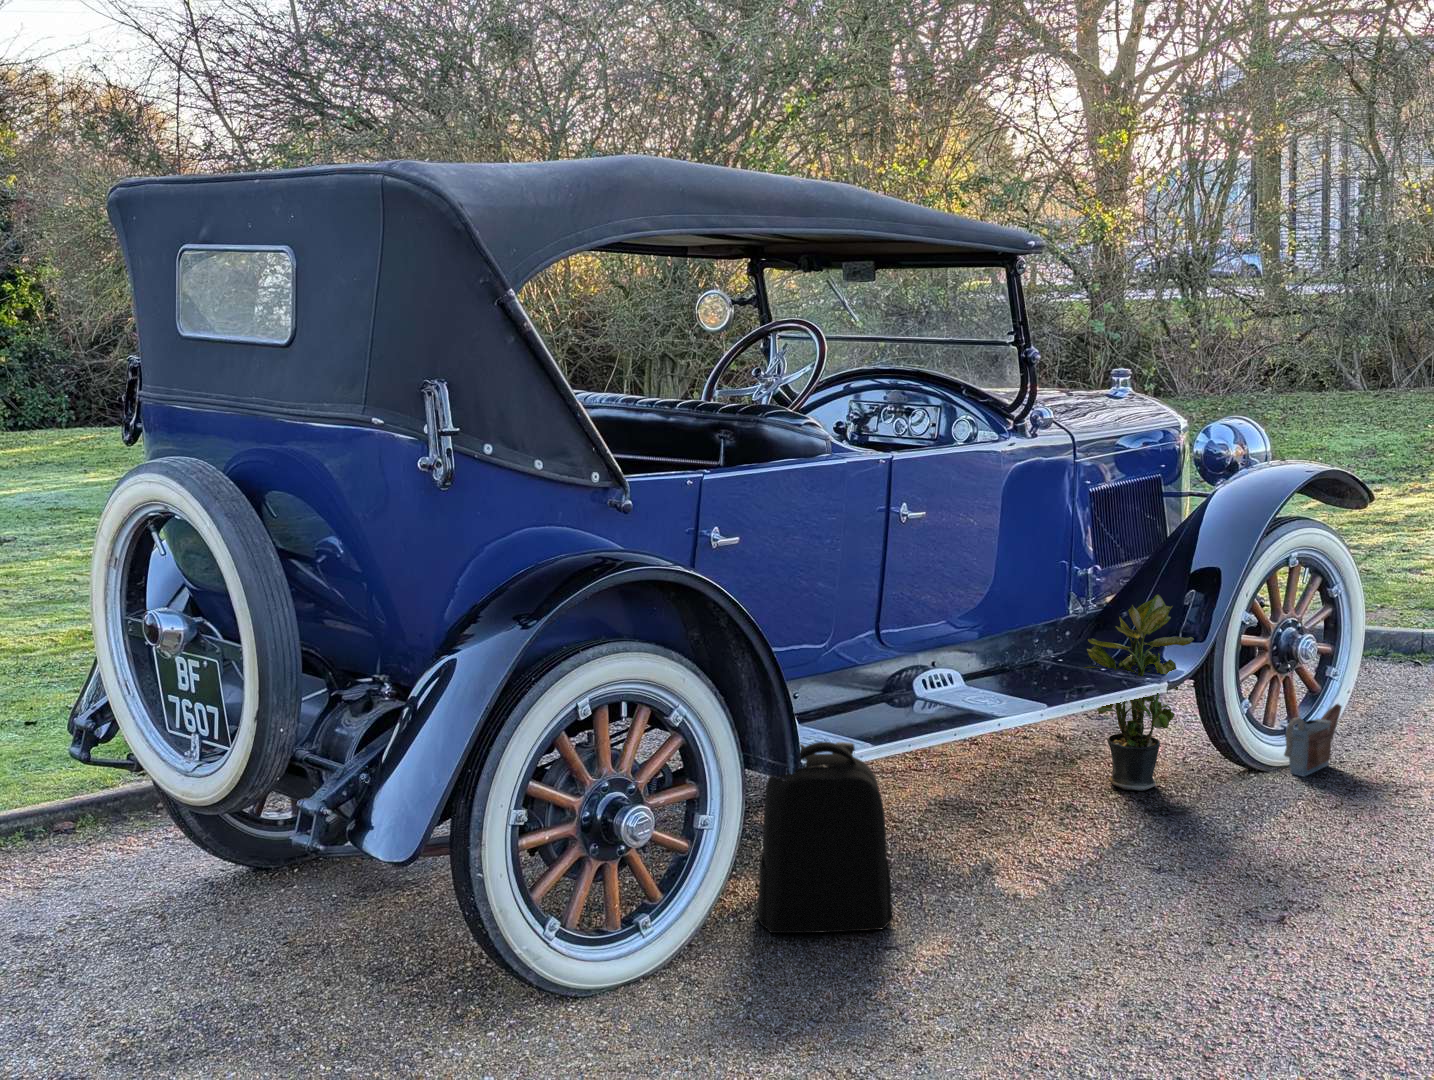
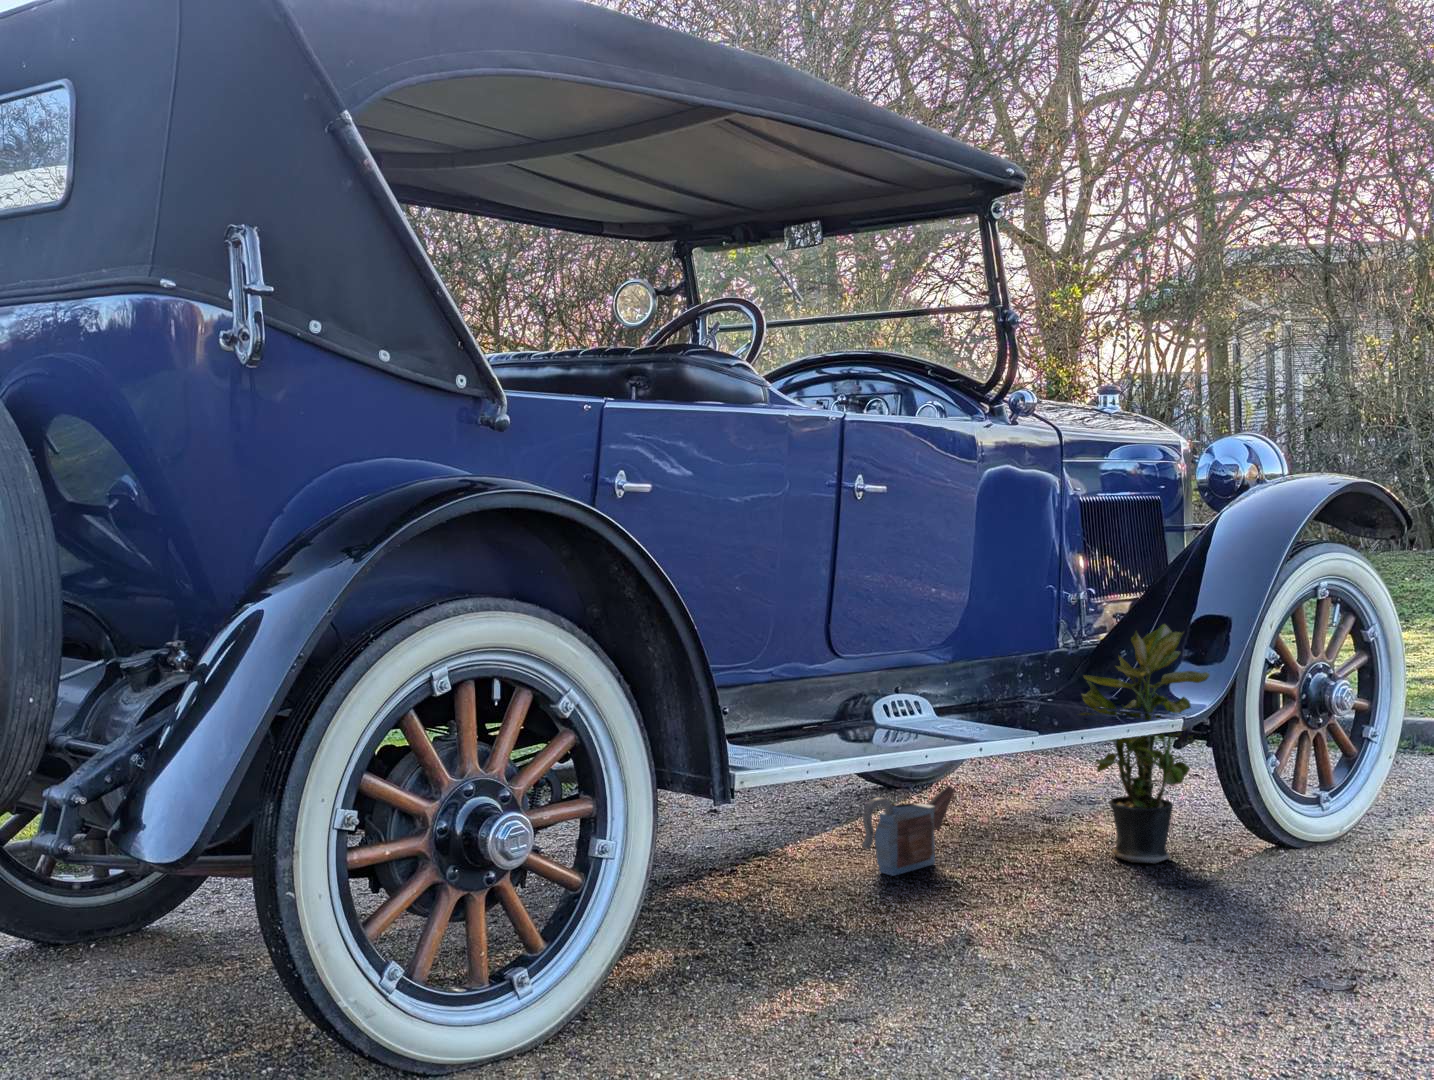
watering can: present [1284,704,1341,777] -> present [862,786,955,876]
backpack: present [757,742,893,933] -> none [674,753,851,1005]

